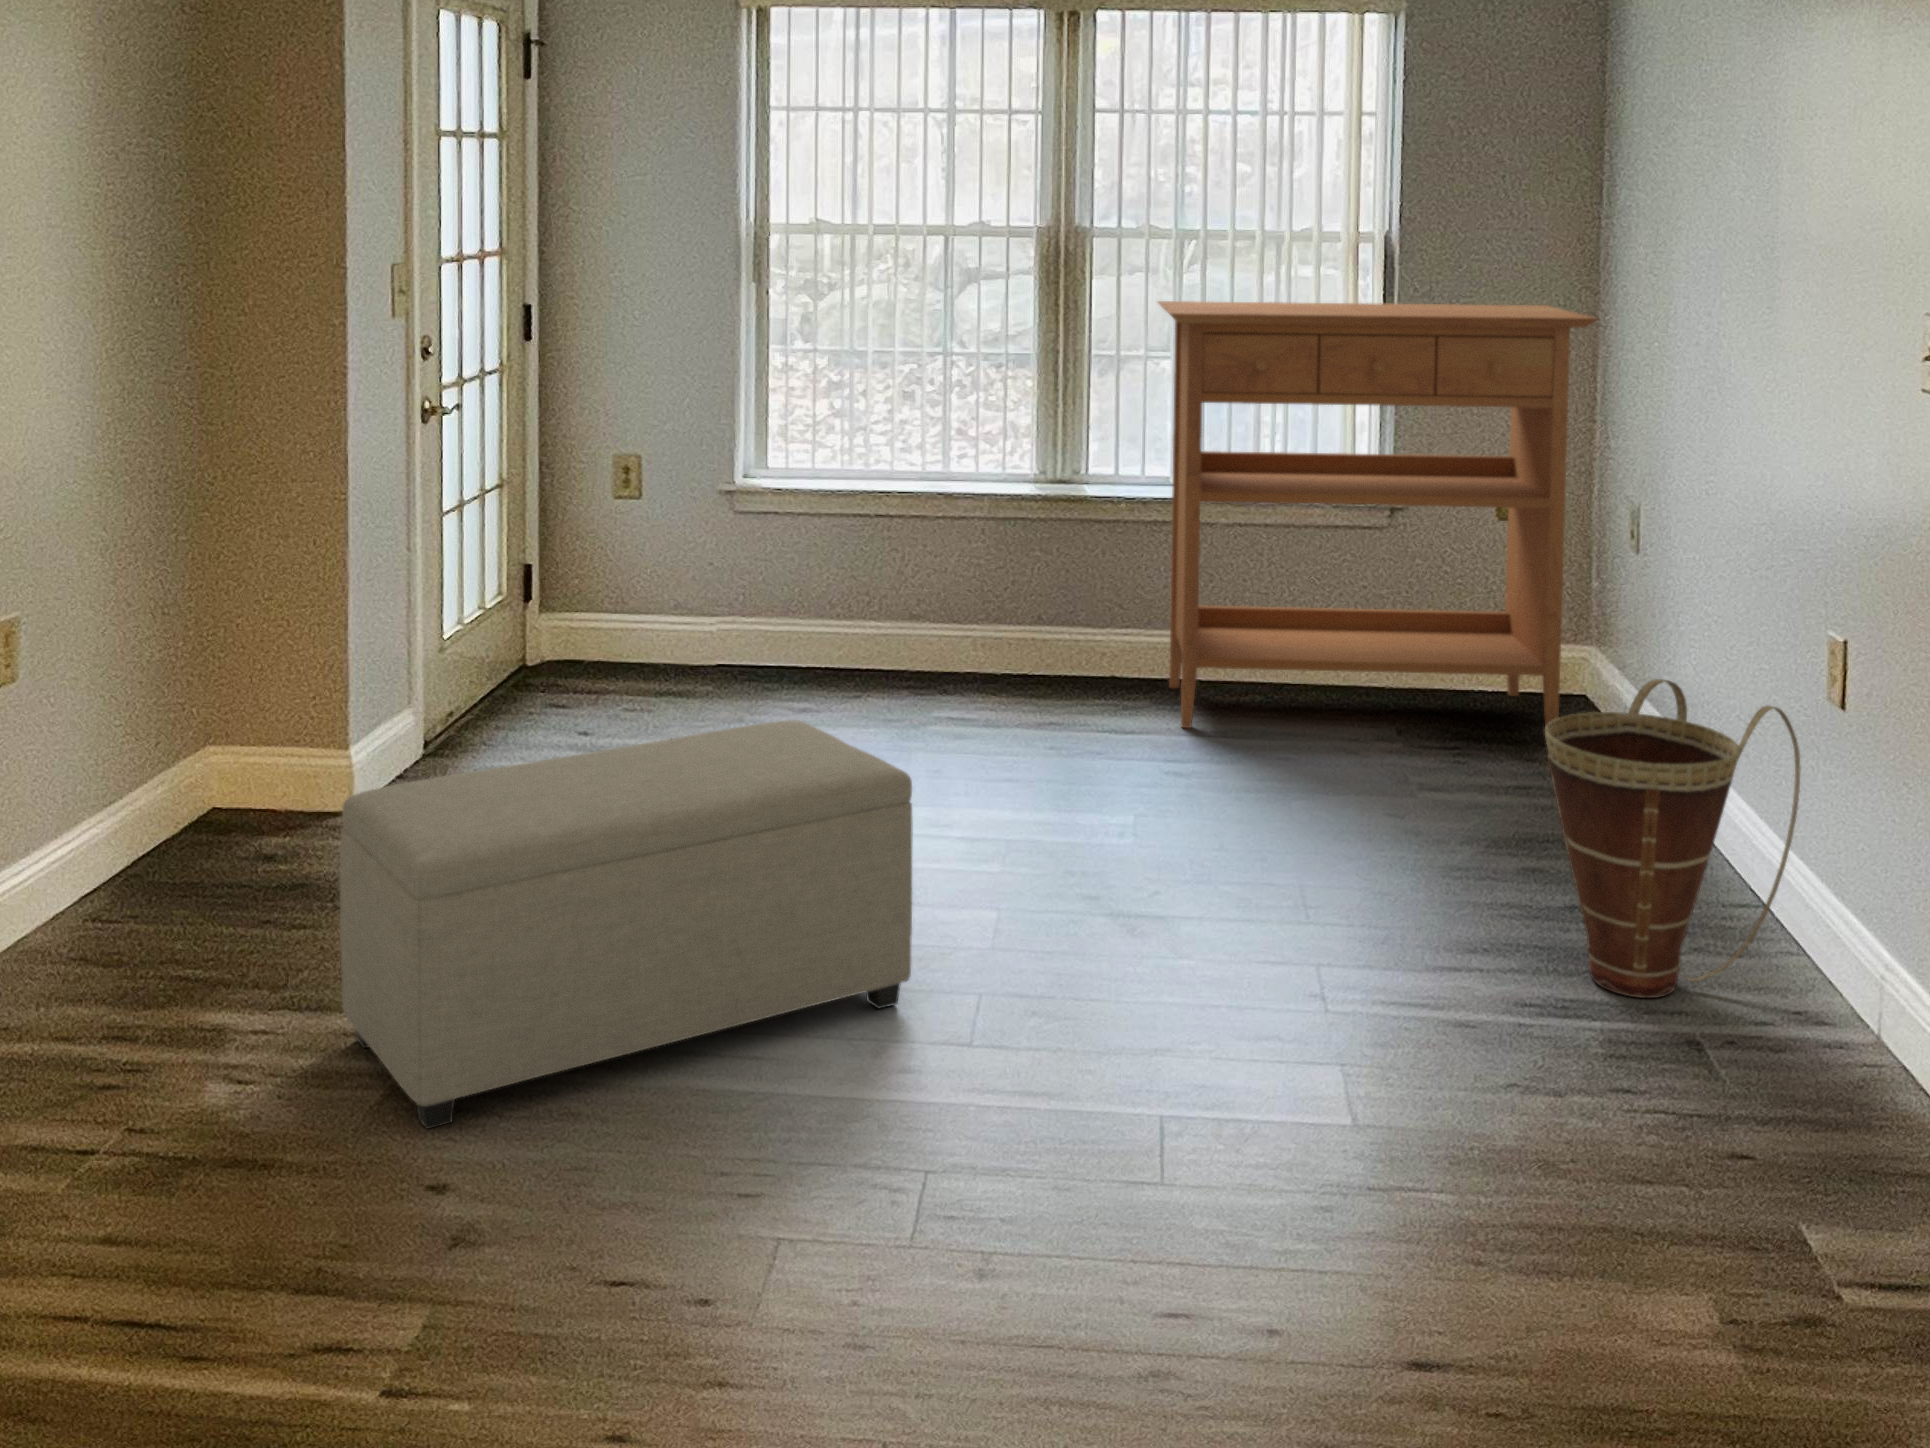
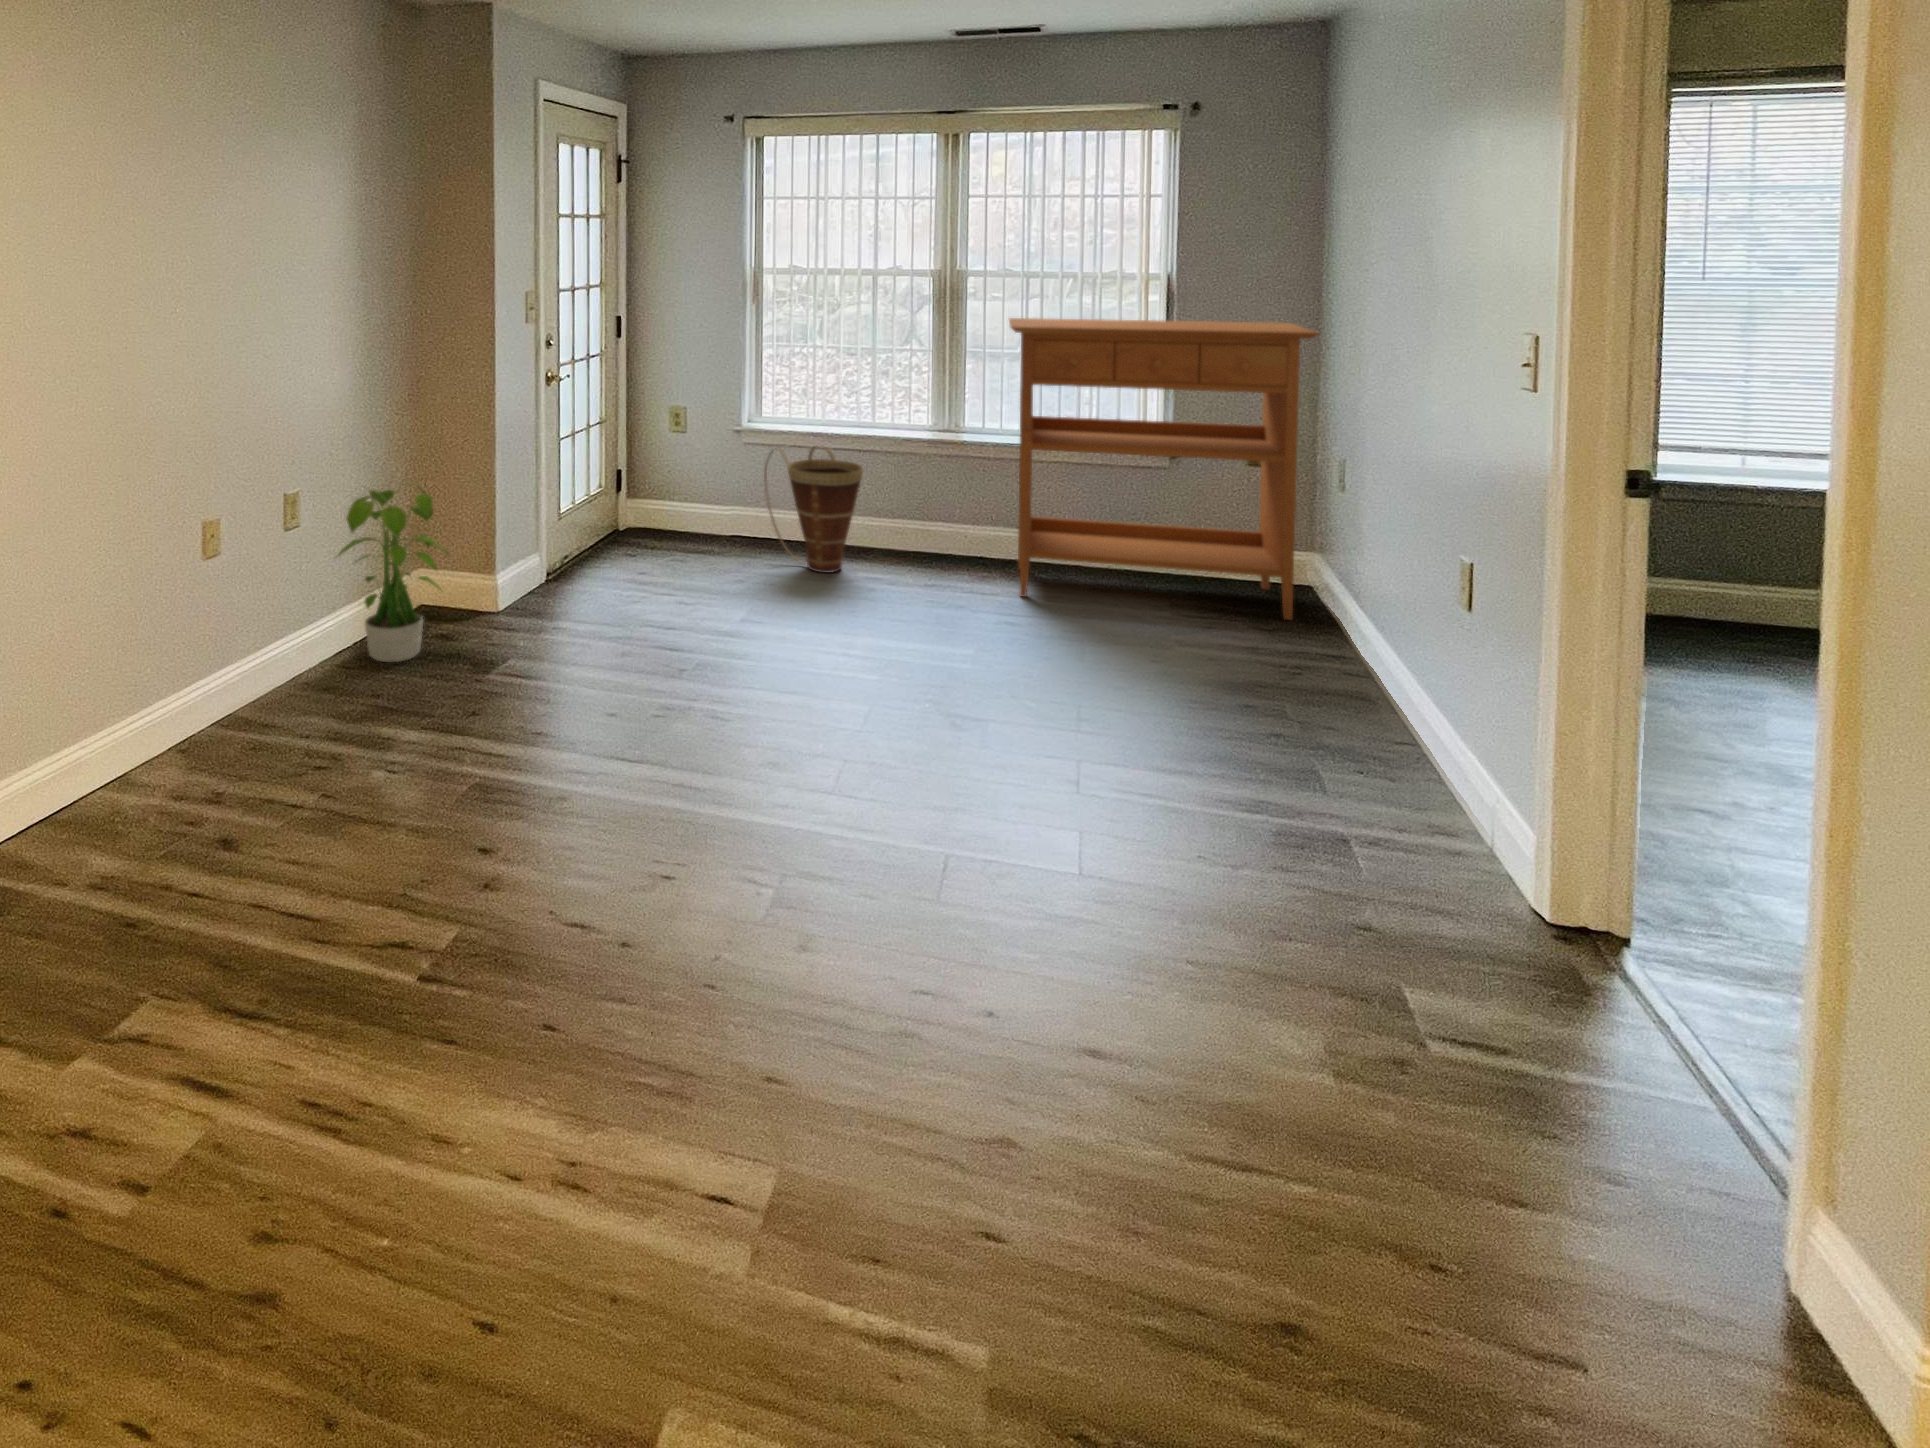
potted plant: none [63,591,287,910] -> present [337,482,449,662]
basket: present [1545,679,1801,998] -> present [764,446,863,573]
ottoman: present [340,720,913,1129] -> none [461,577,799,804]

